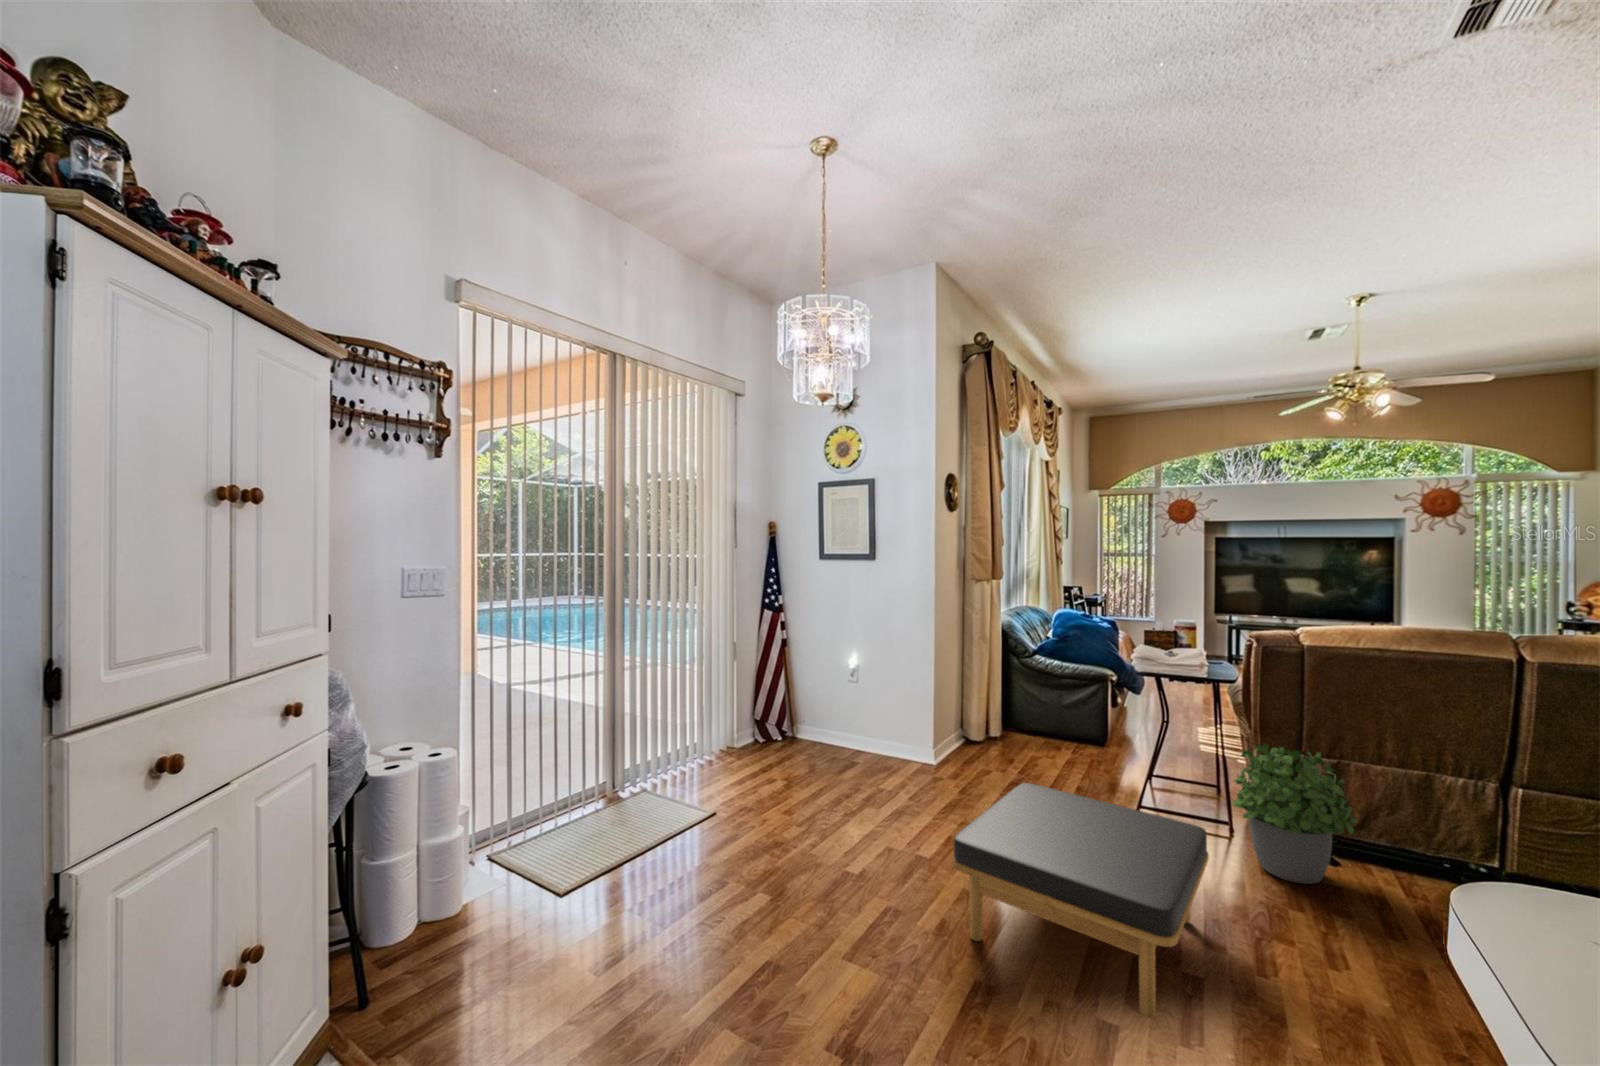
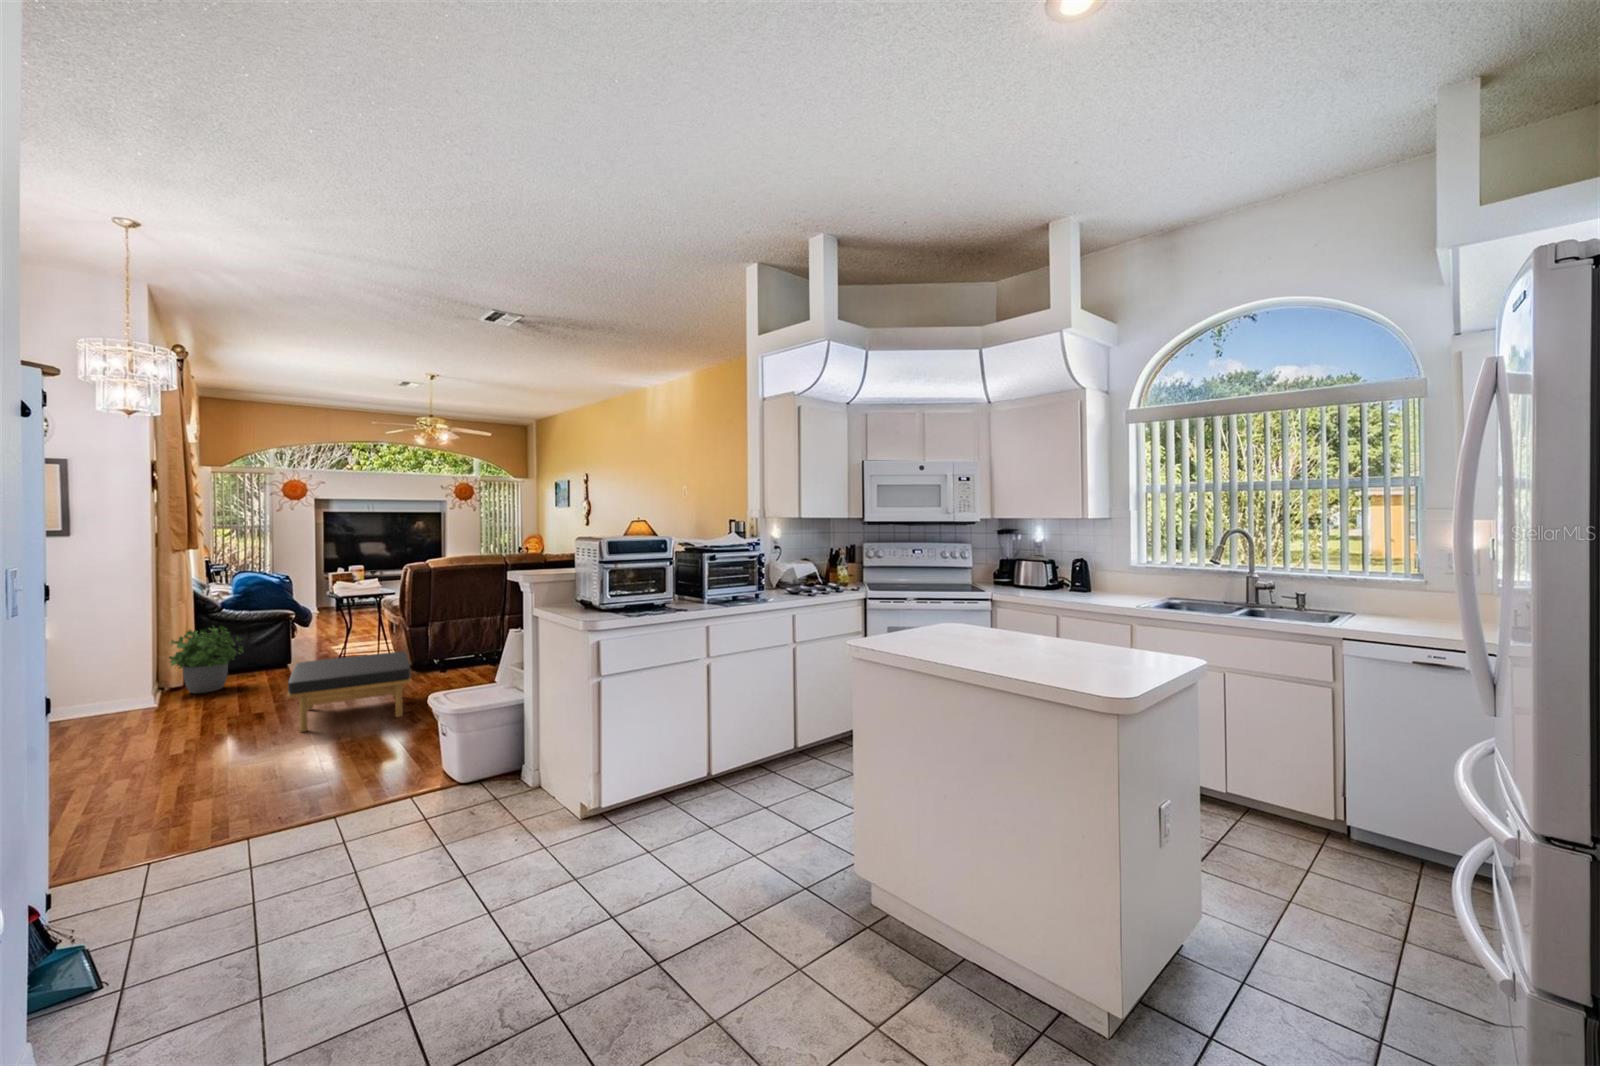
potted plant: present [1233,744,1357,884] -> present [169,626,244,693]

